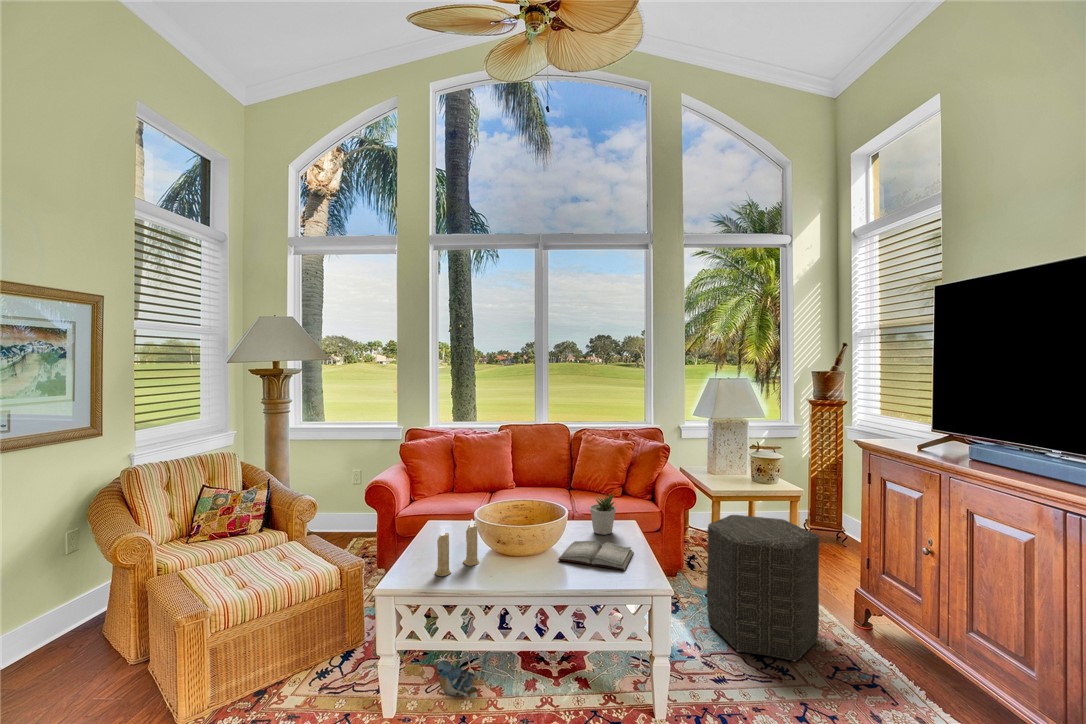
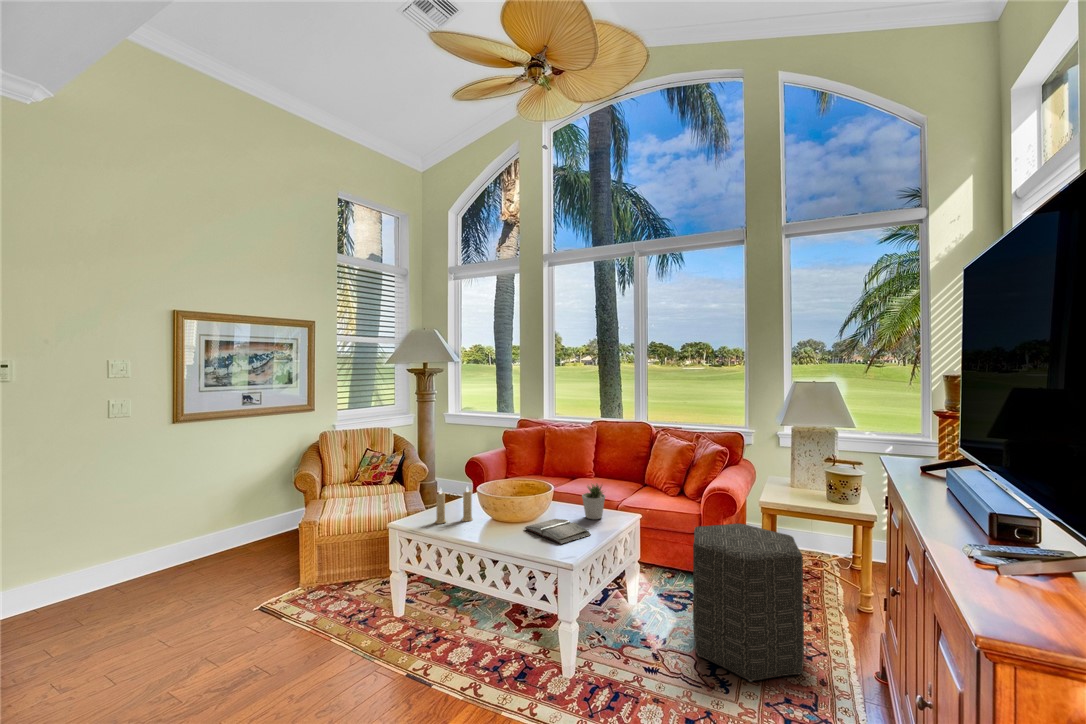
plush toy: present [436,660,477,696] -> none [437,588,464,617]

